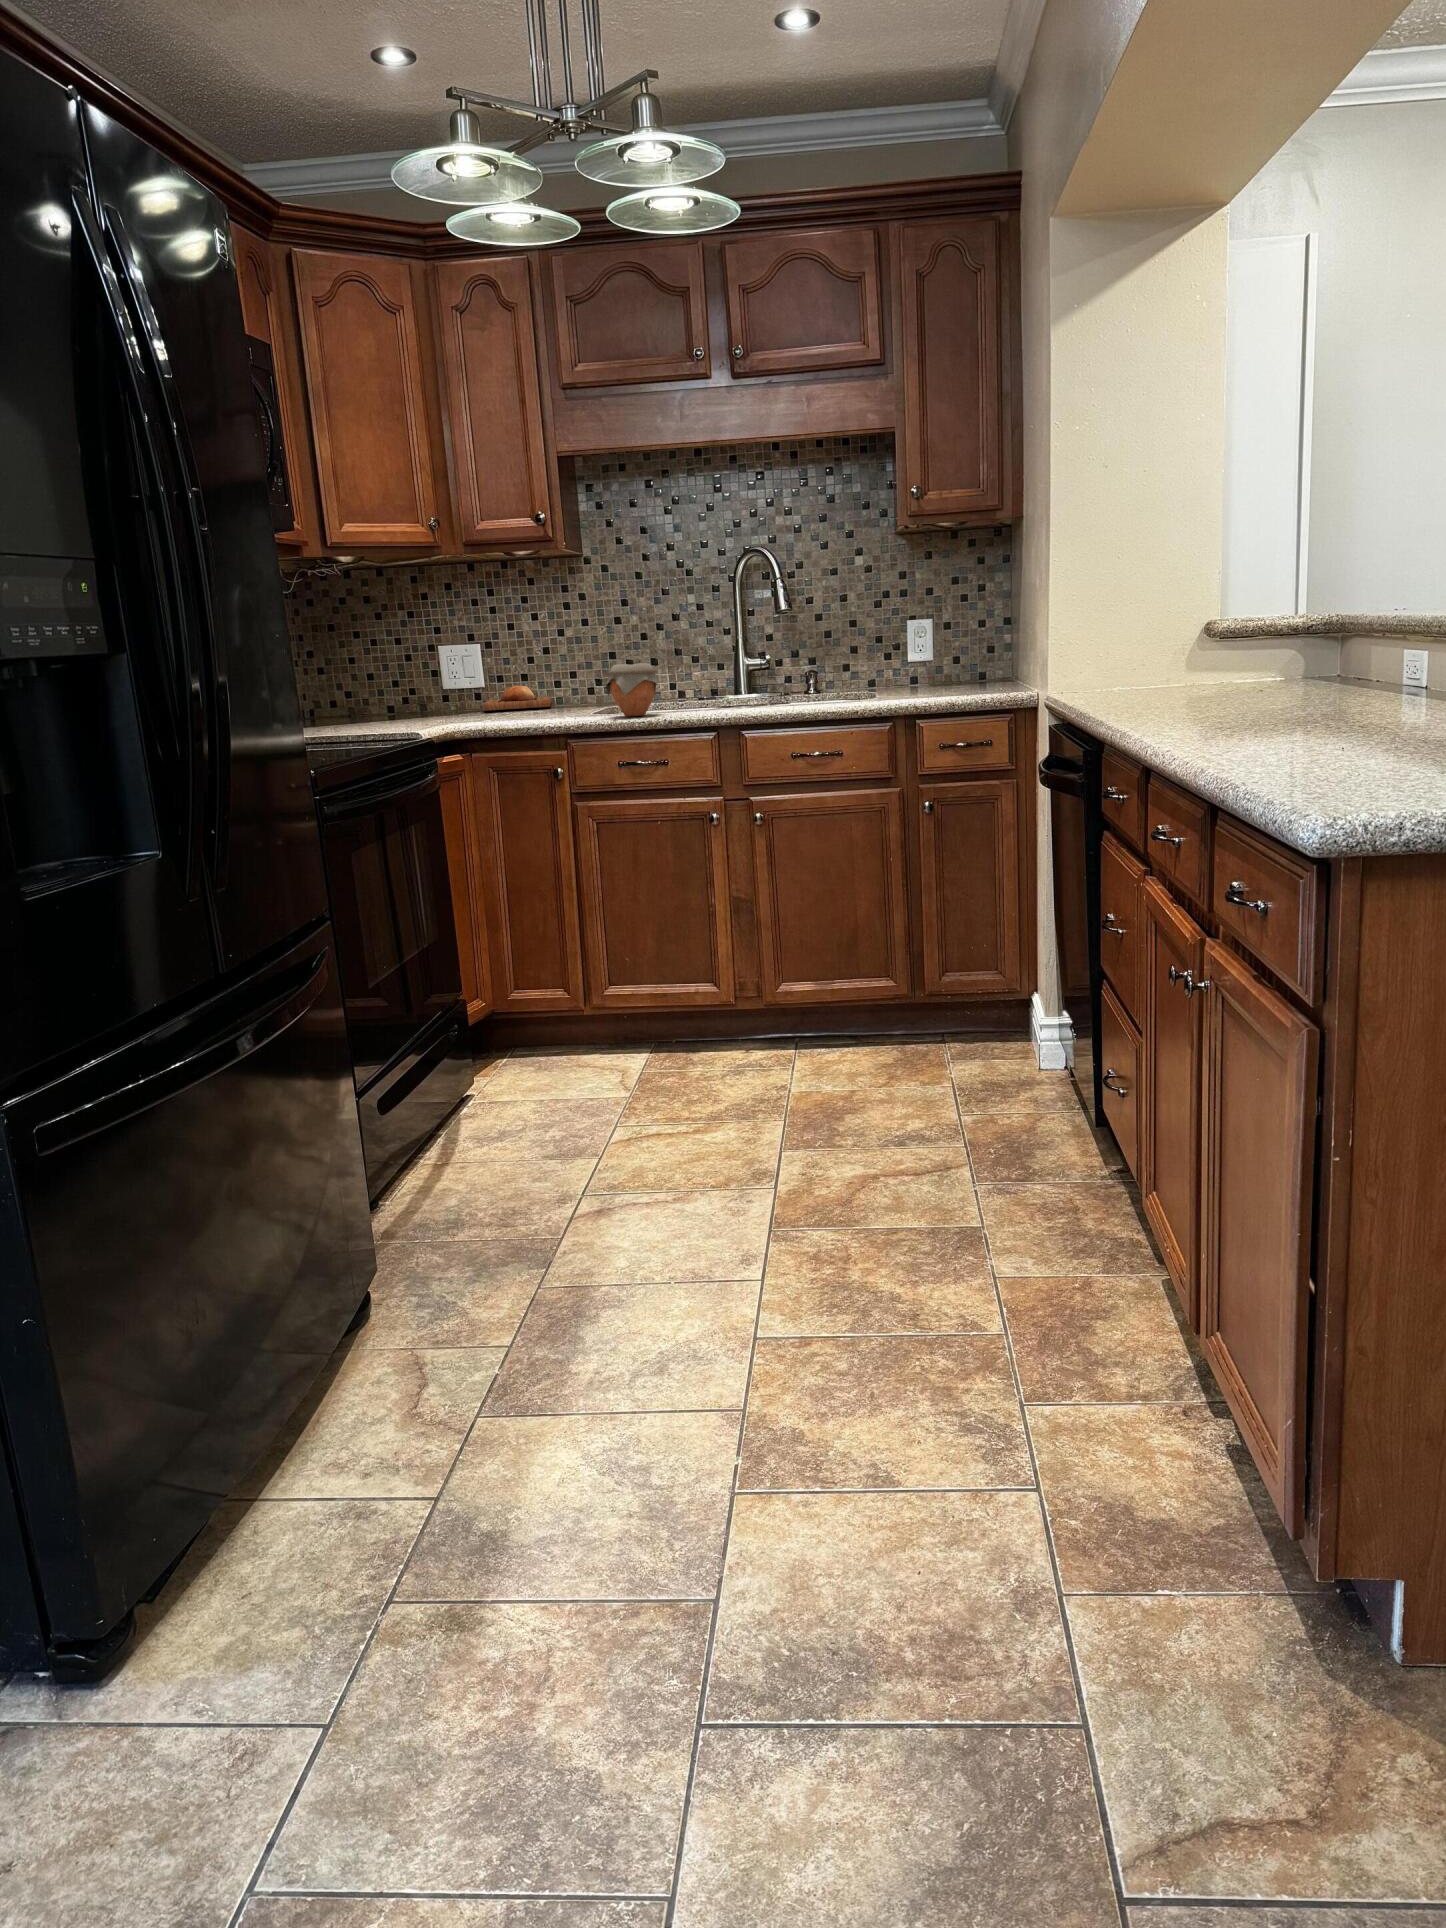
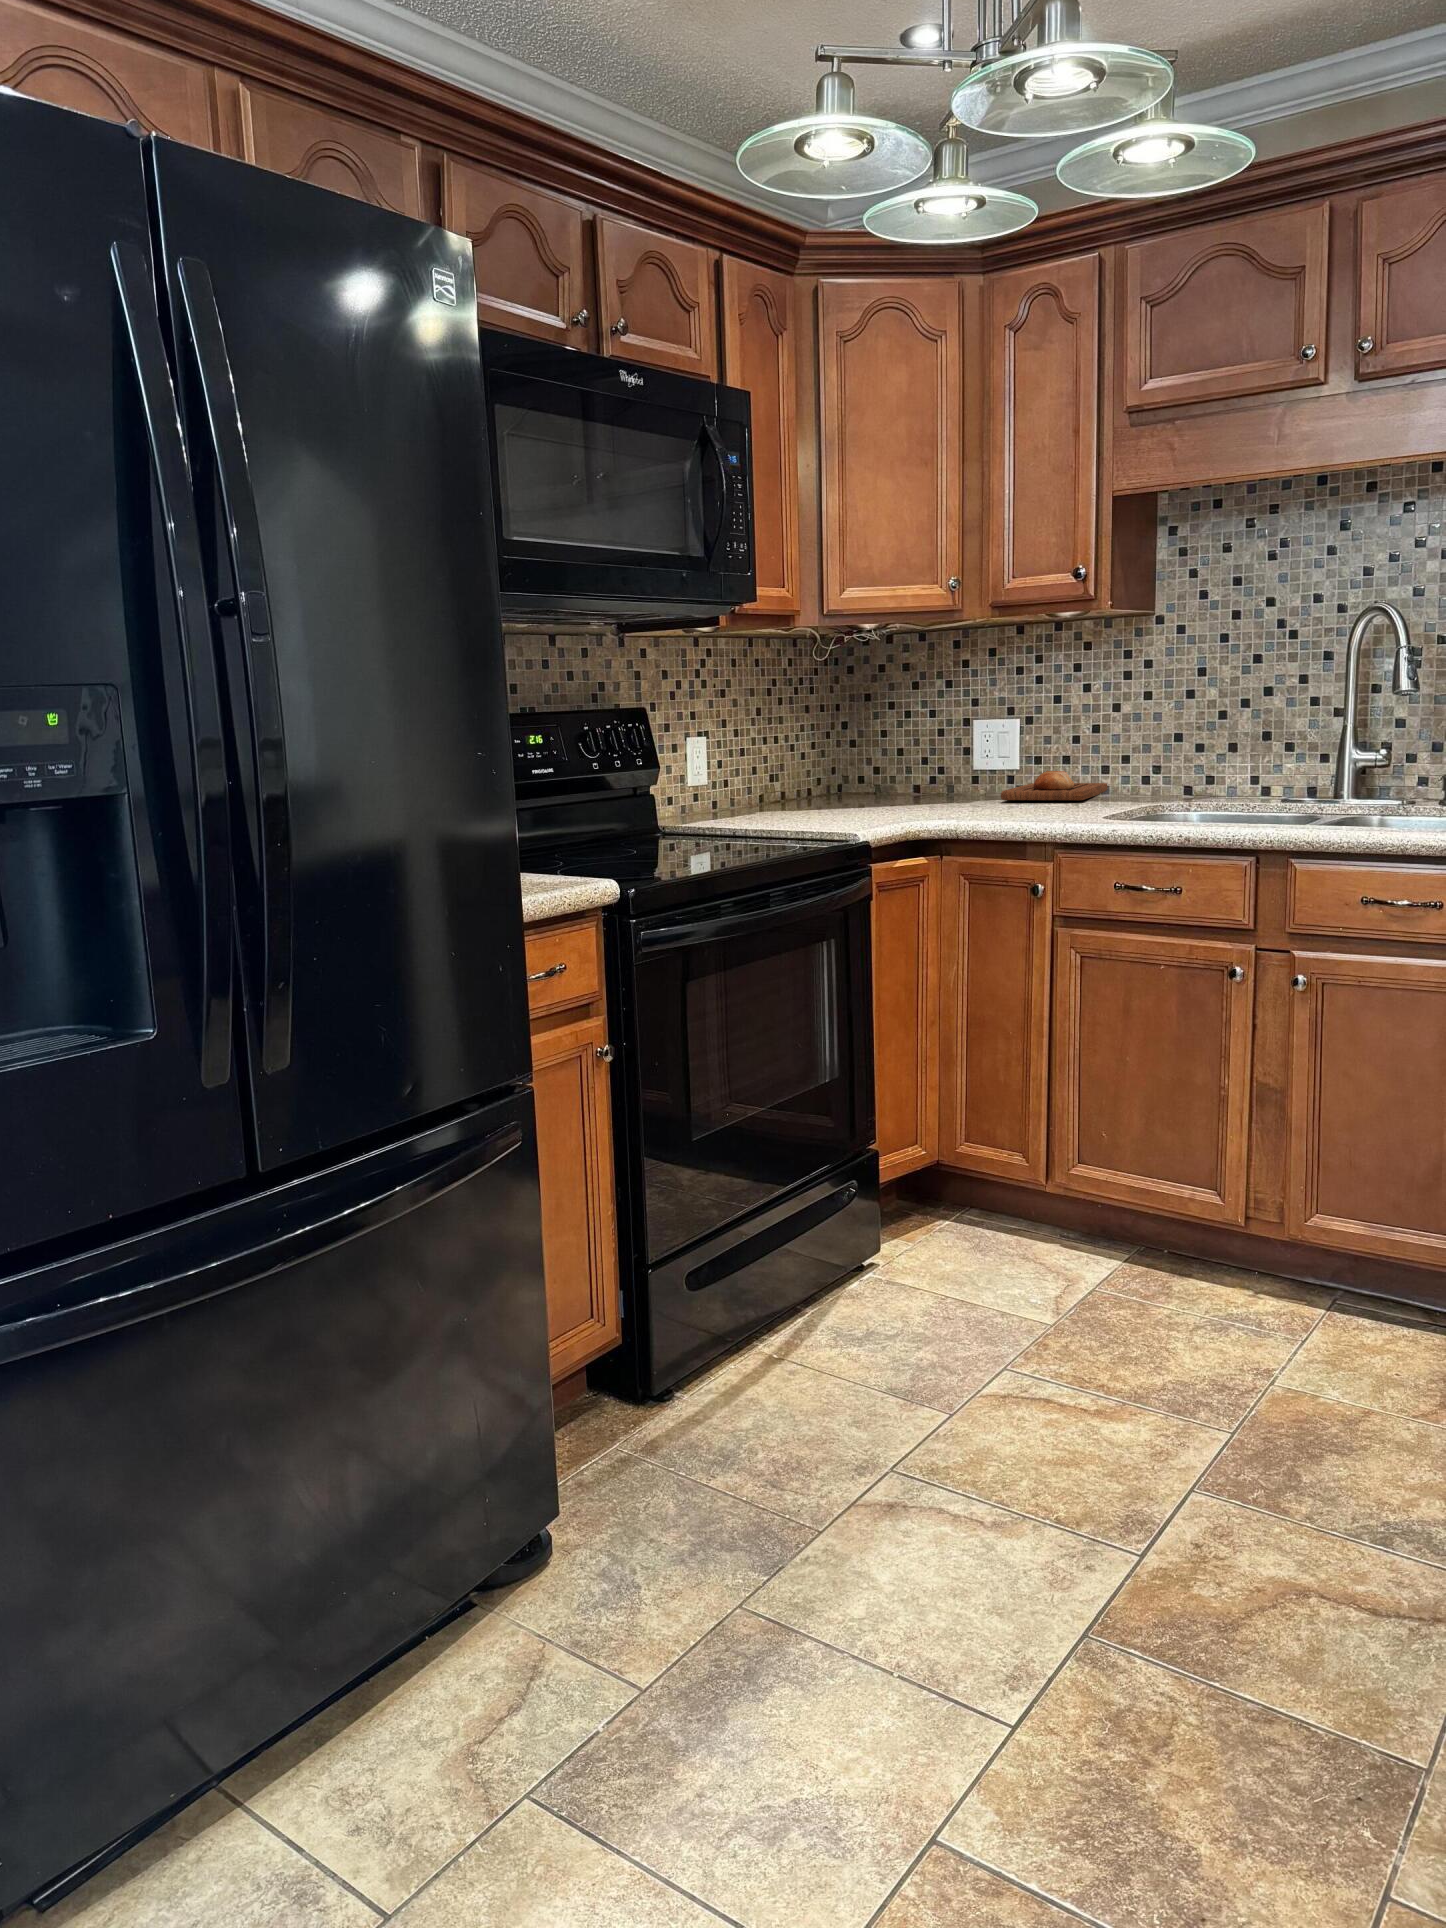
jar: present [606,663,658,716] -> none [1107,761,1182,831]

